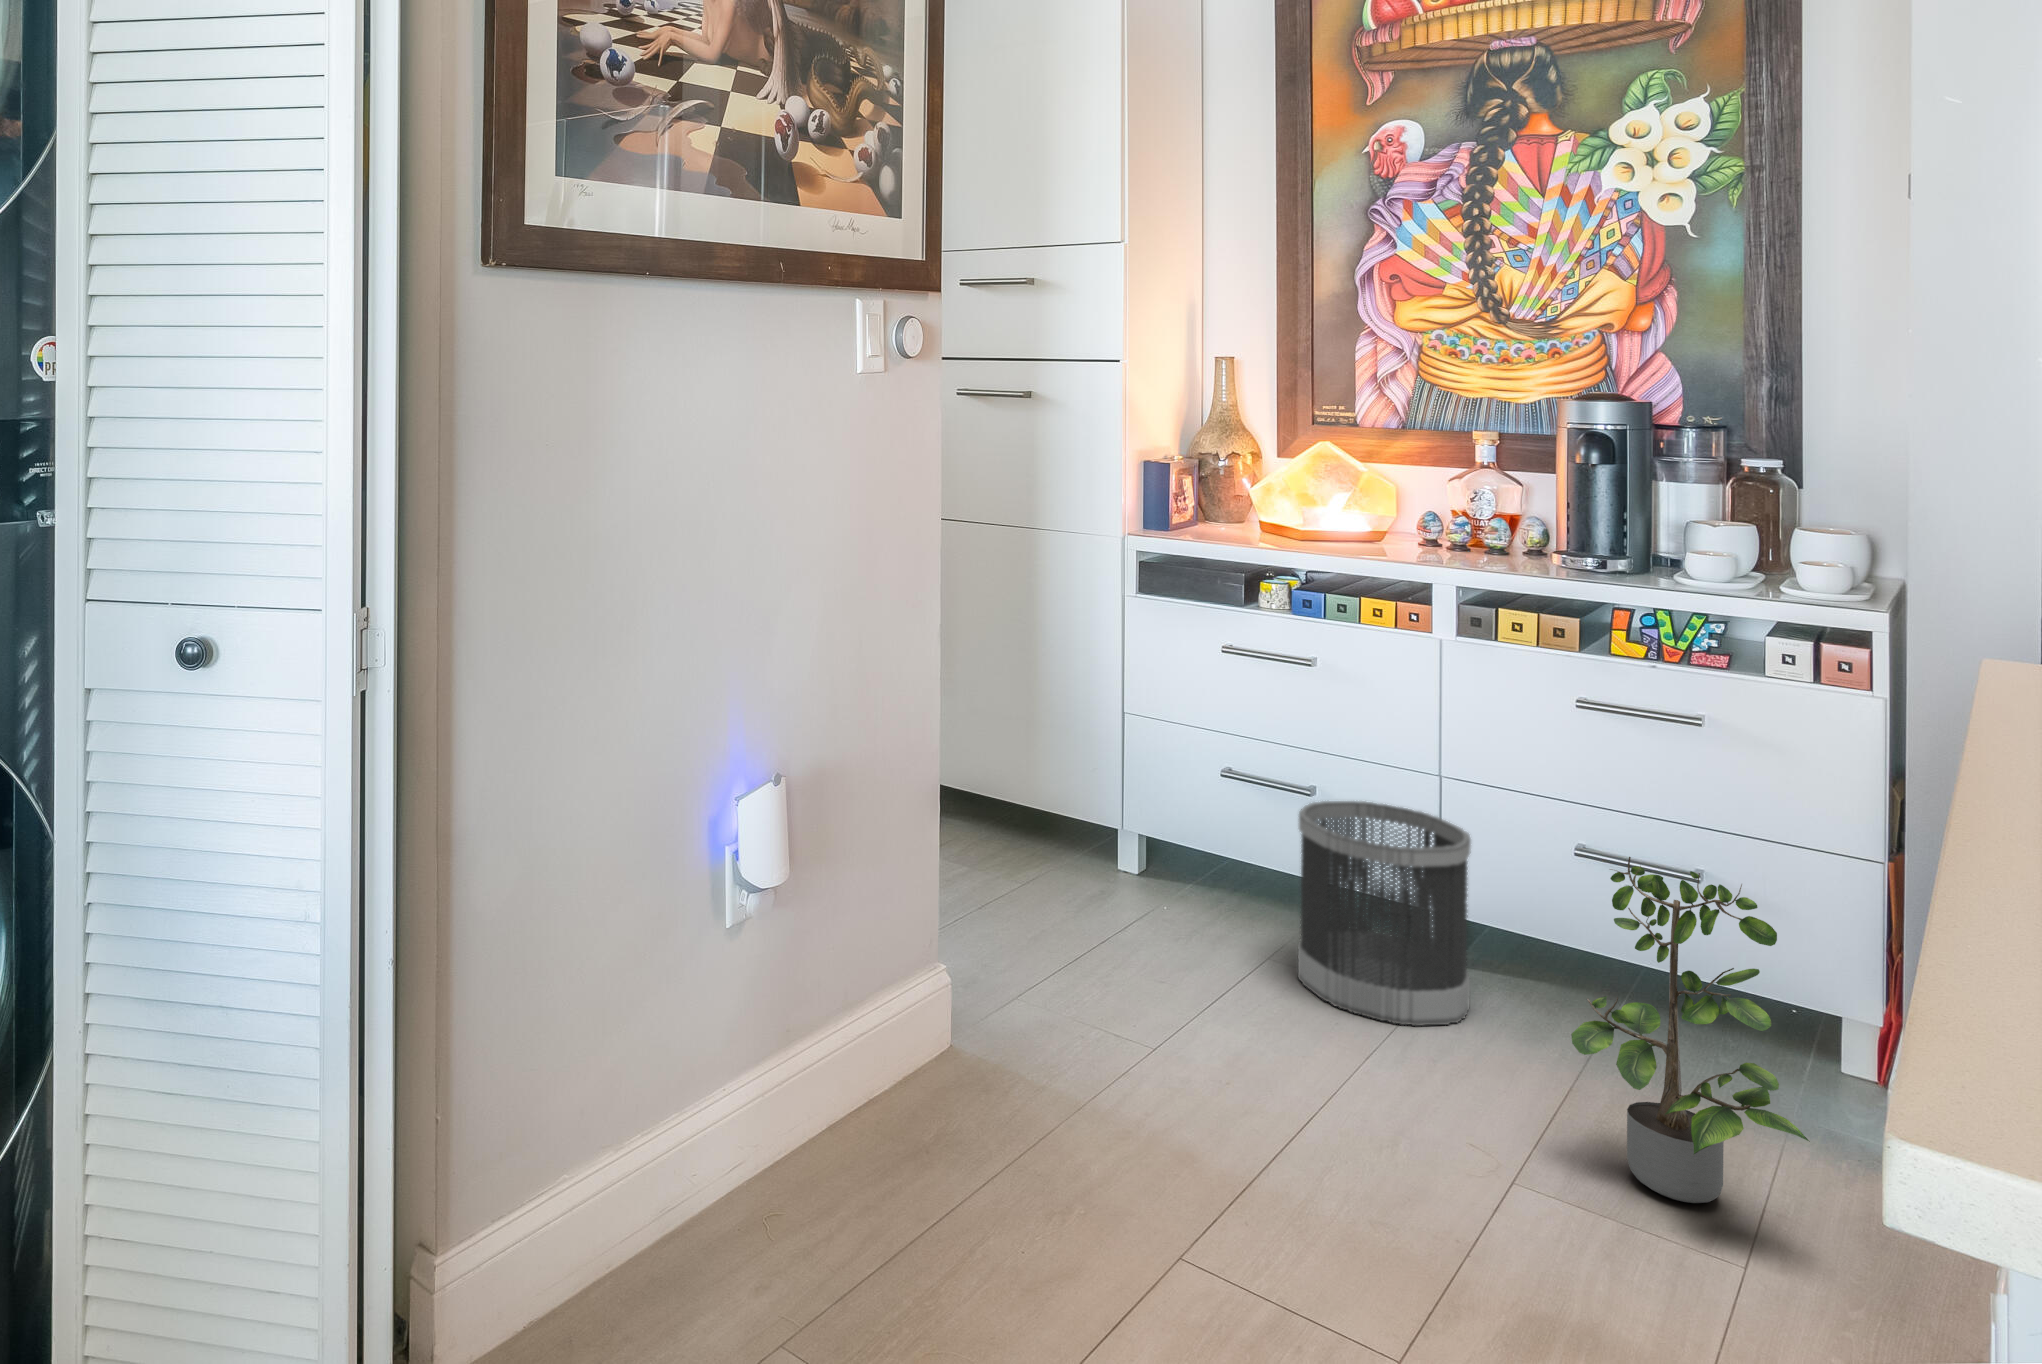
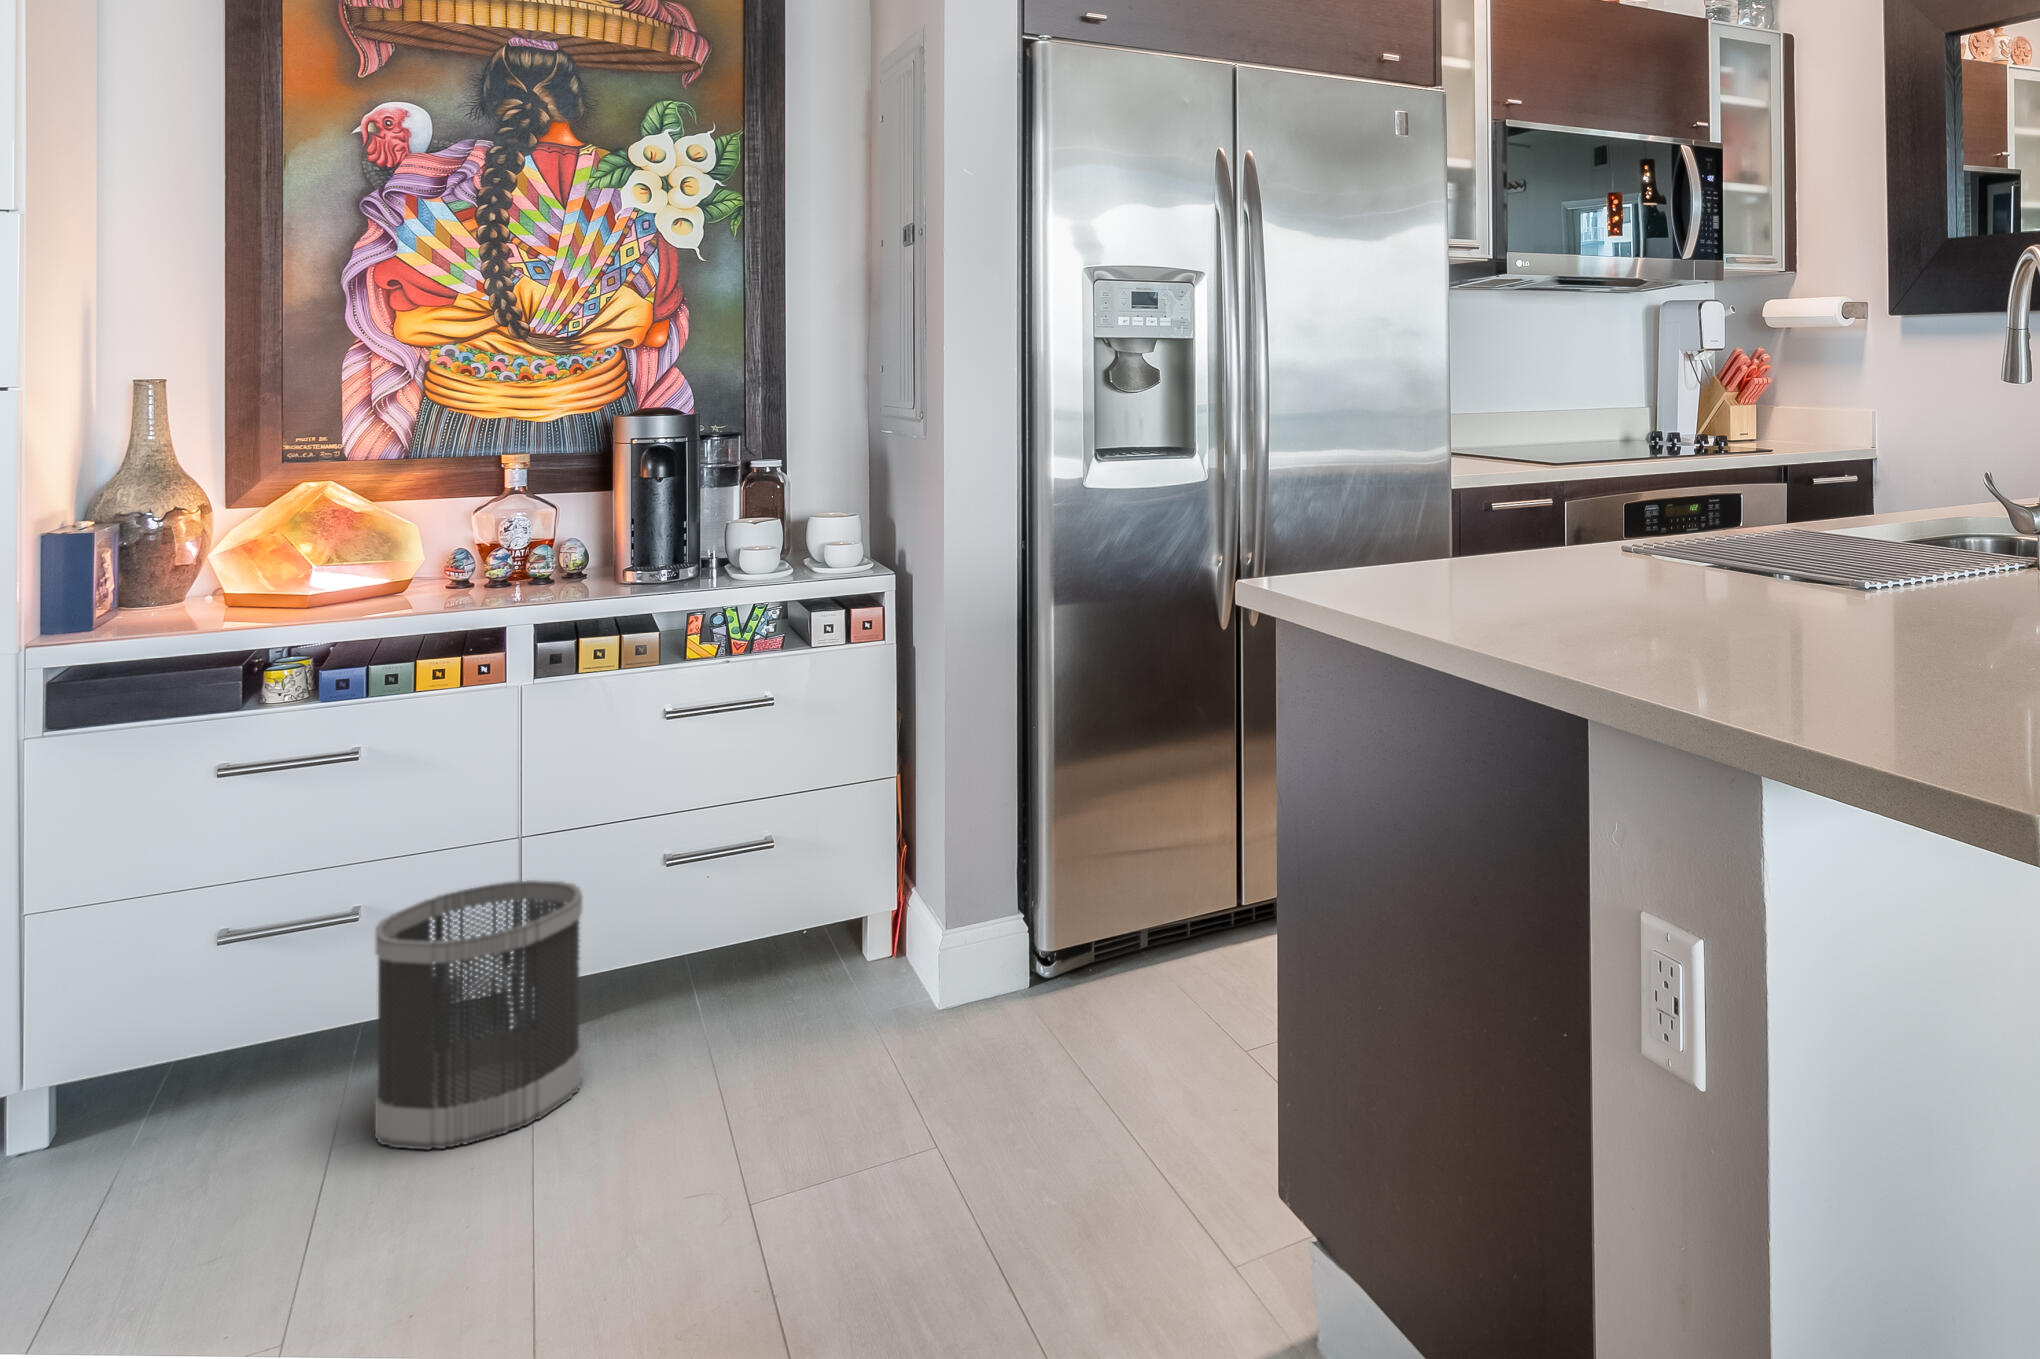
potted plant: present [1571,857,1809,1203] -> none [756,823,953,1133]

